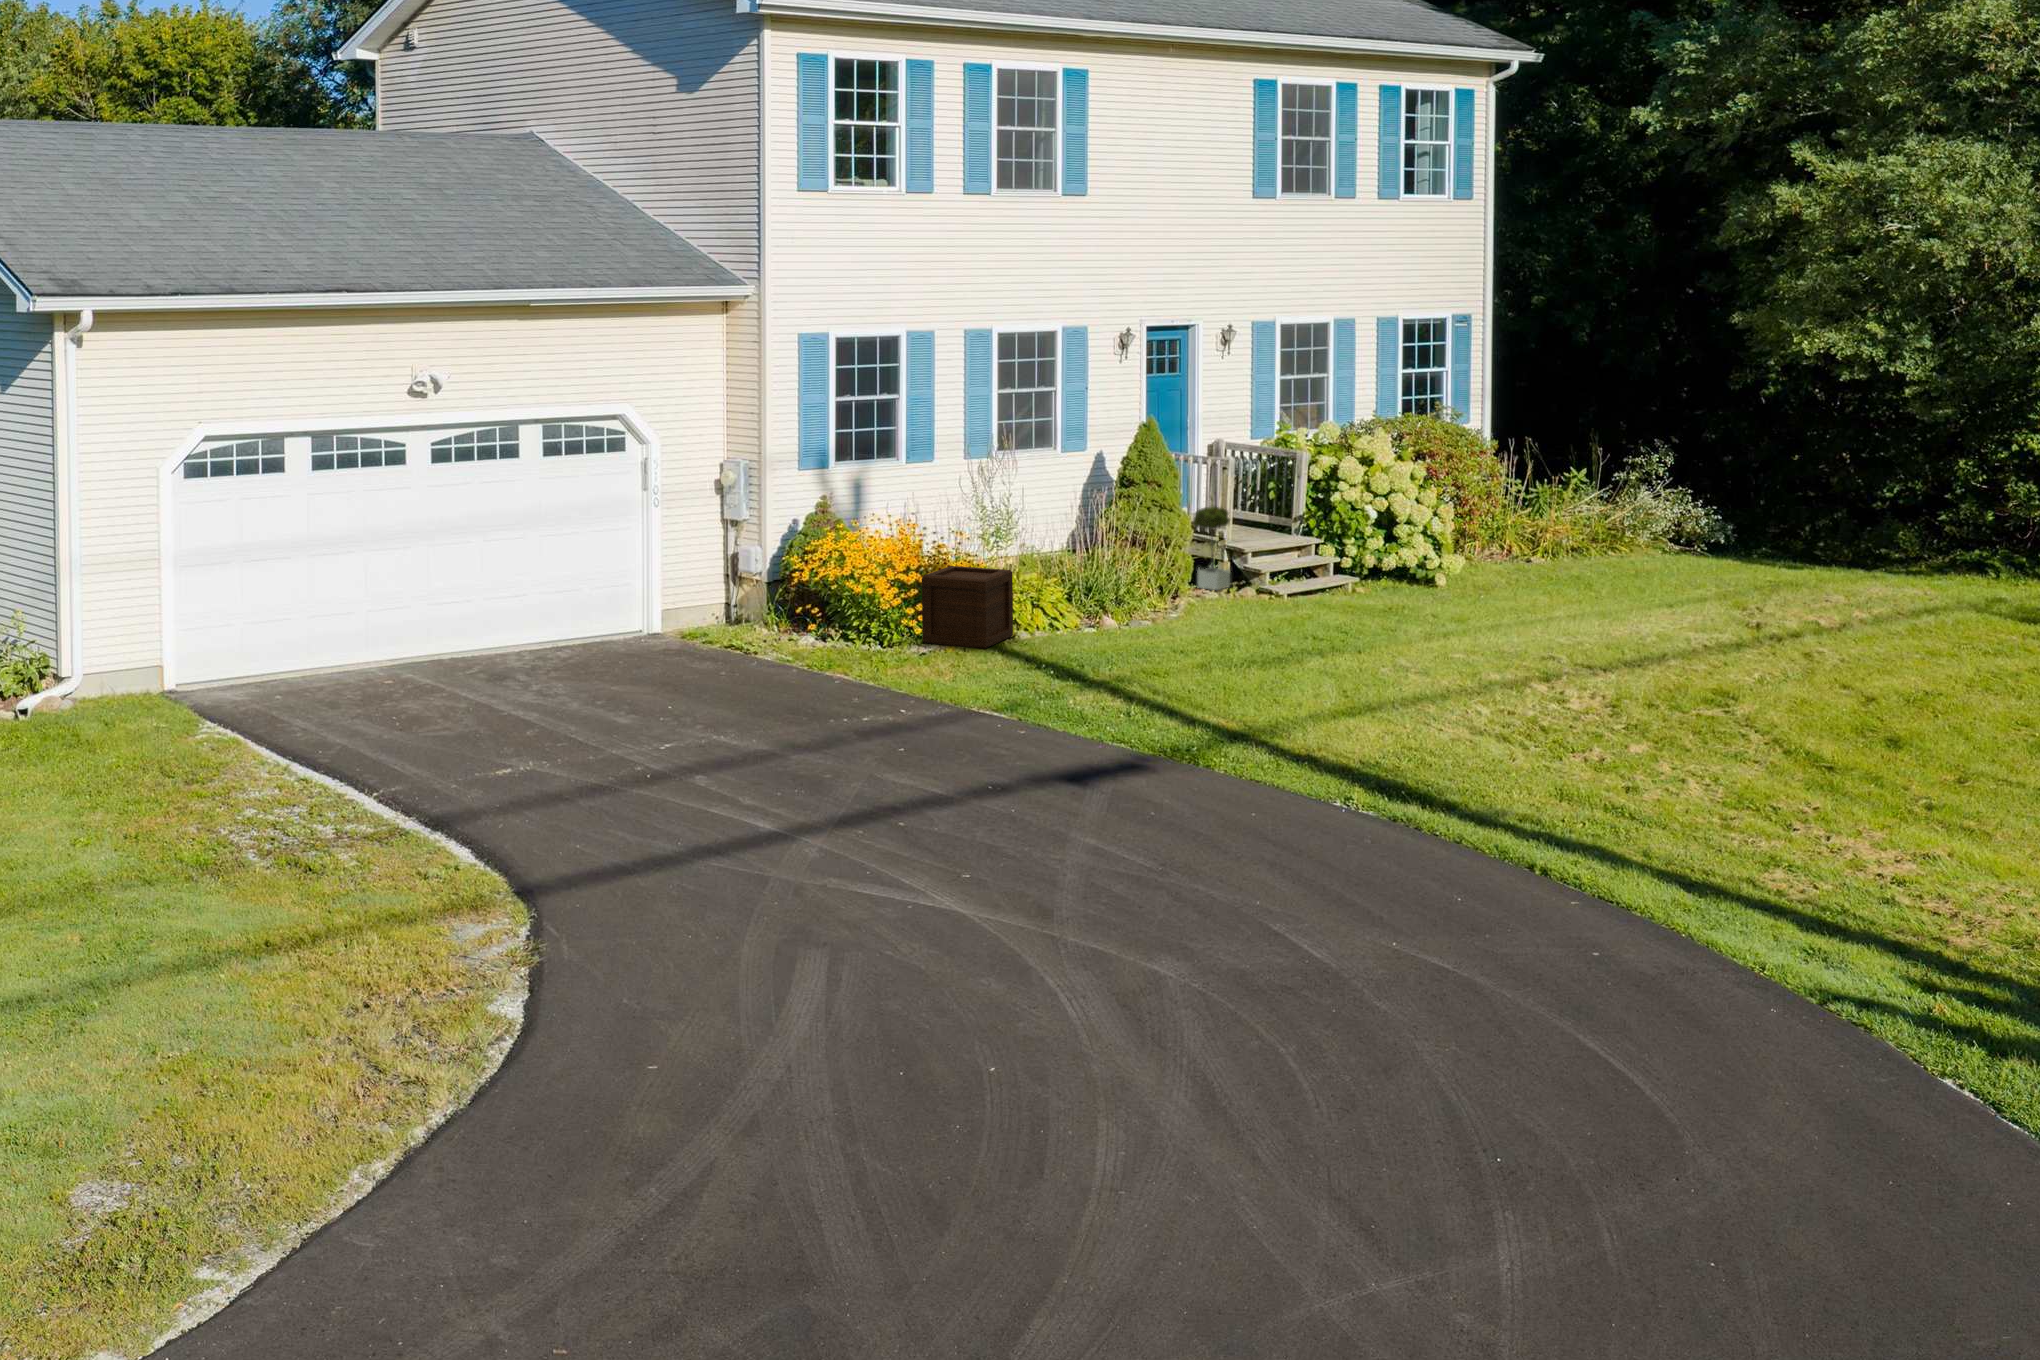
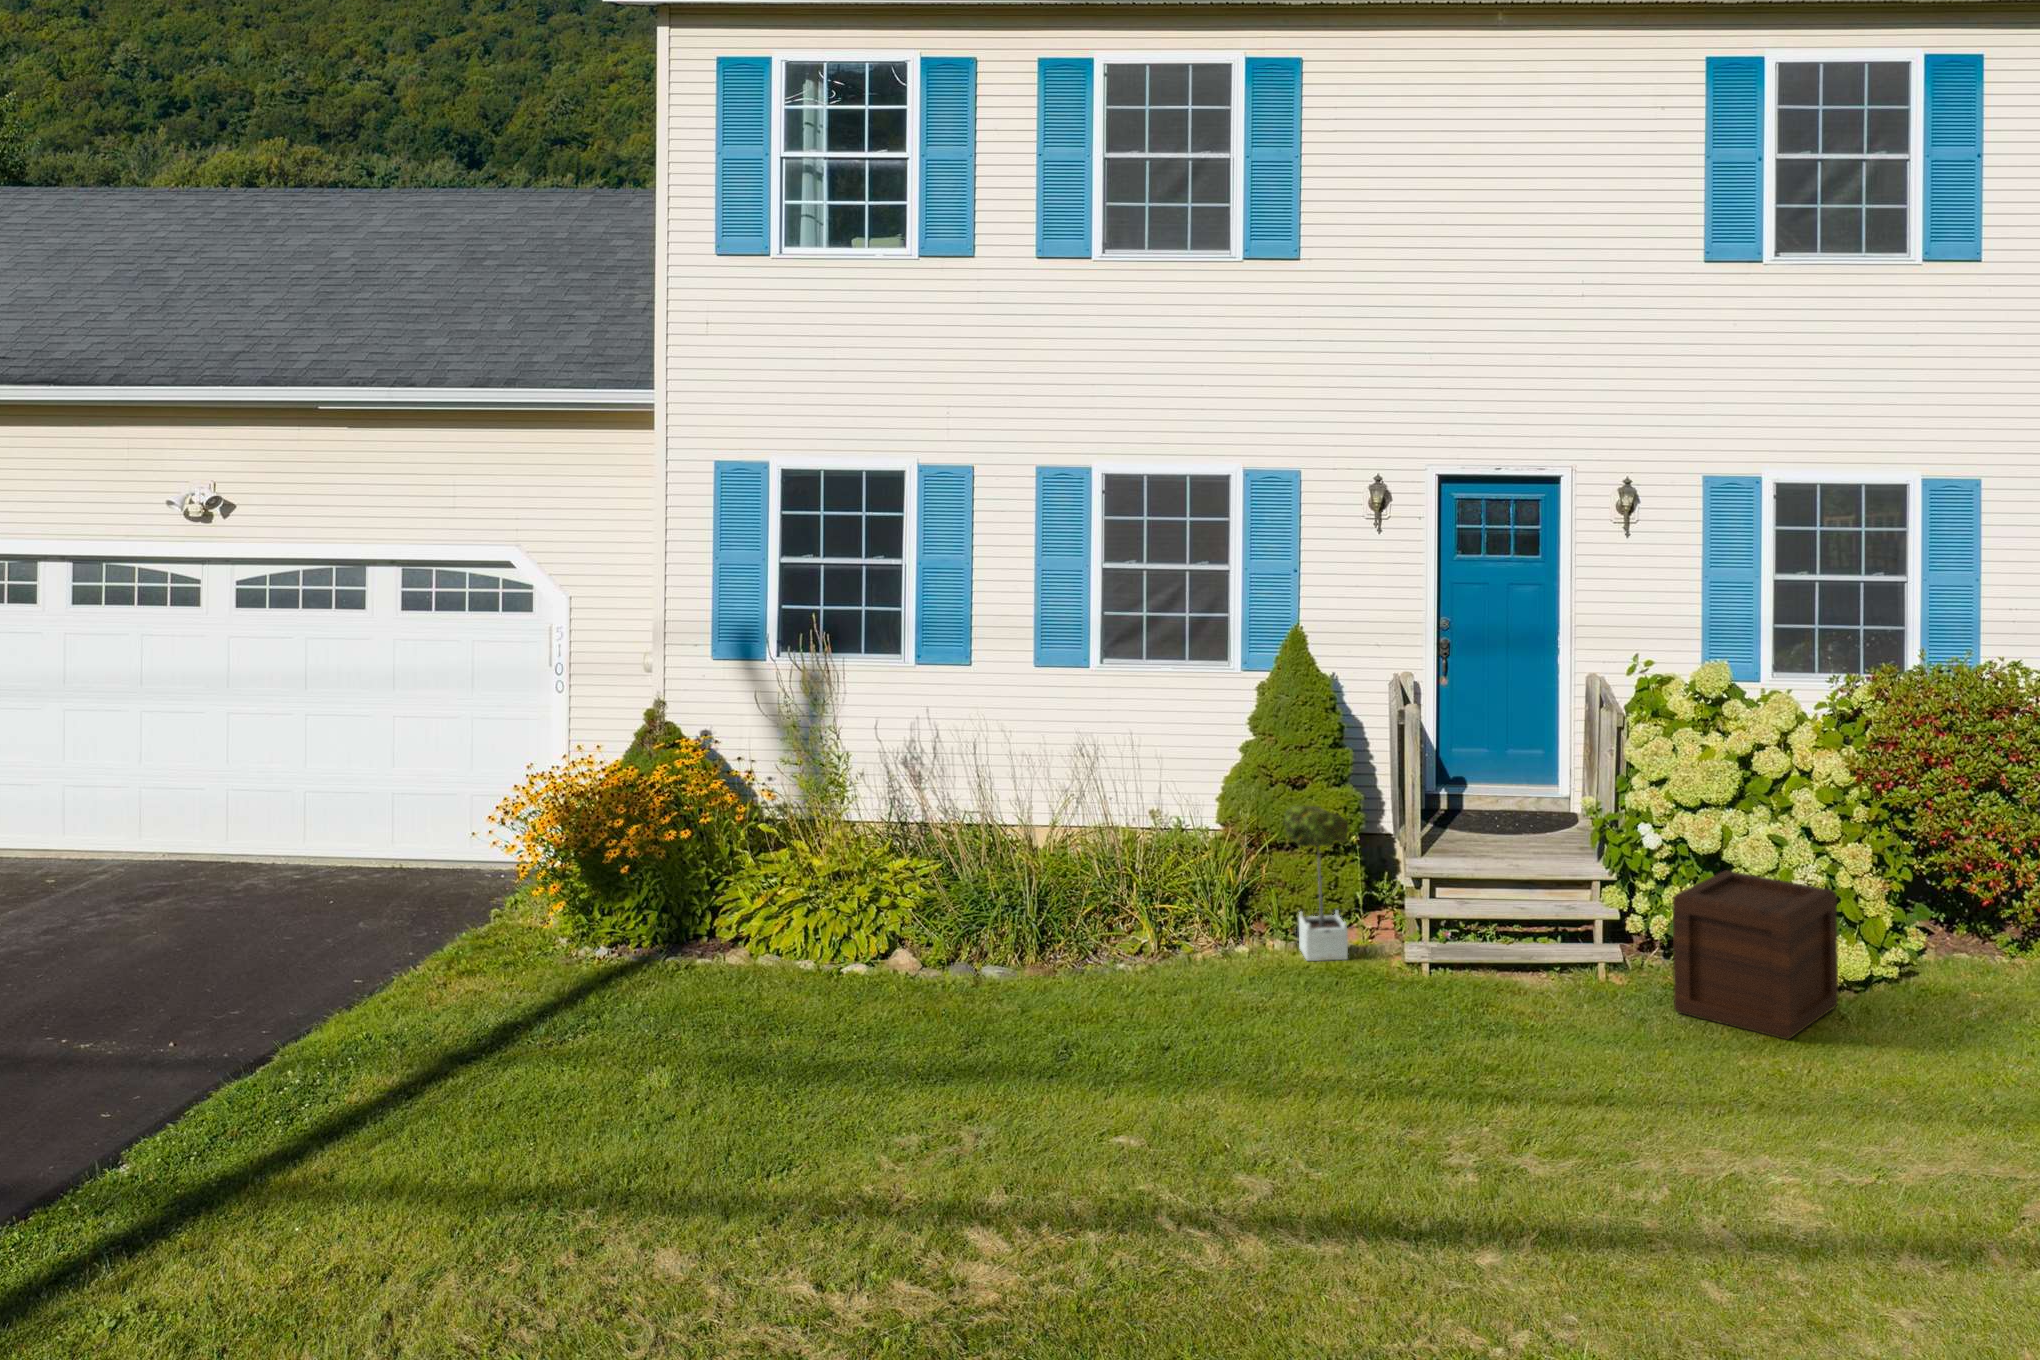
wooden crate: present [922,566,1013,649] -> present [1673,870,1838,1040]

